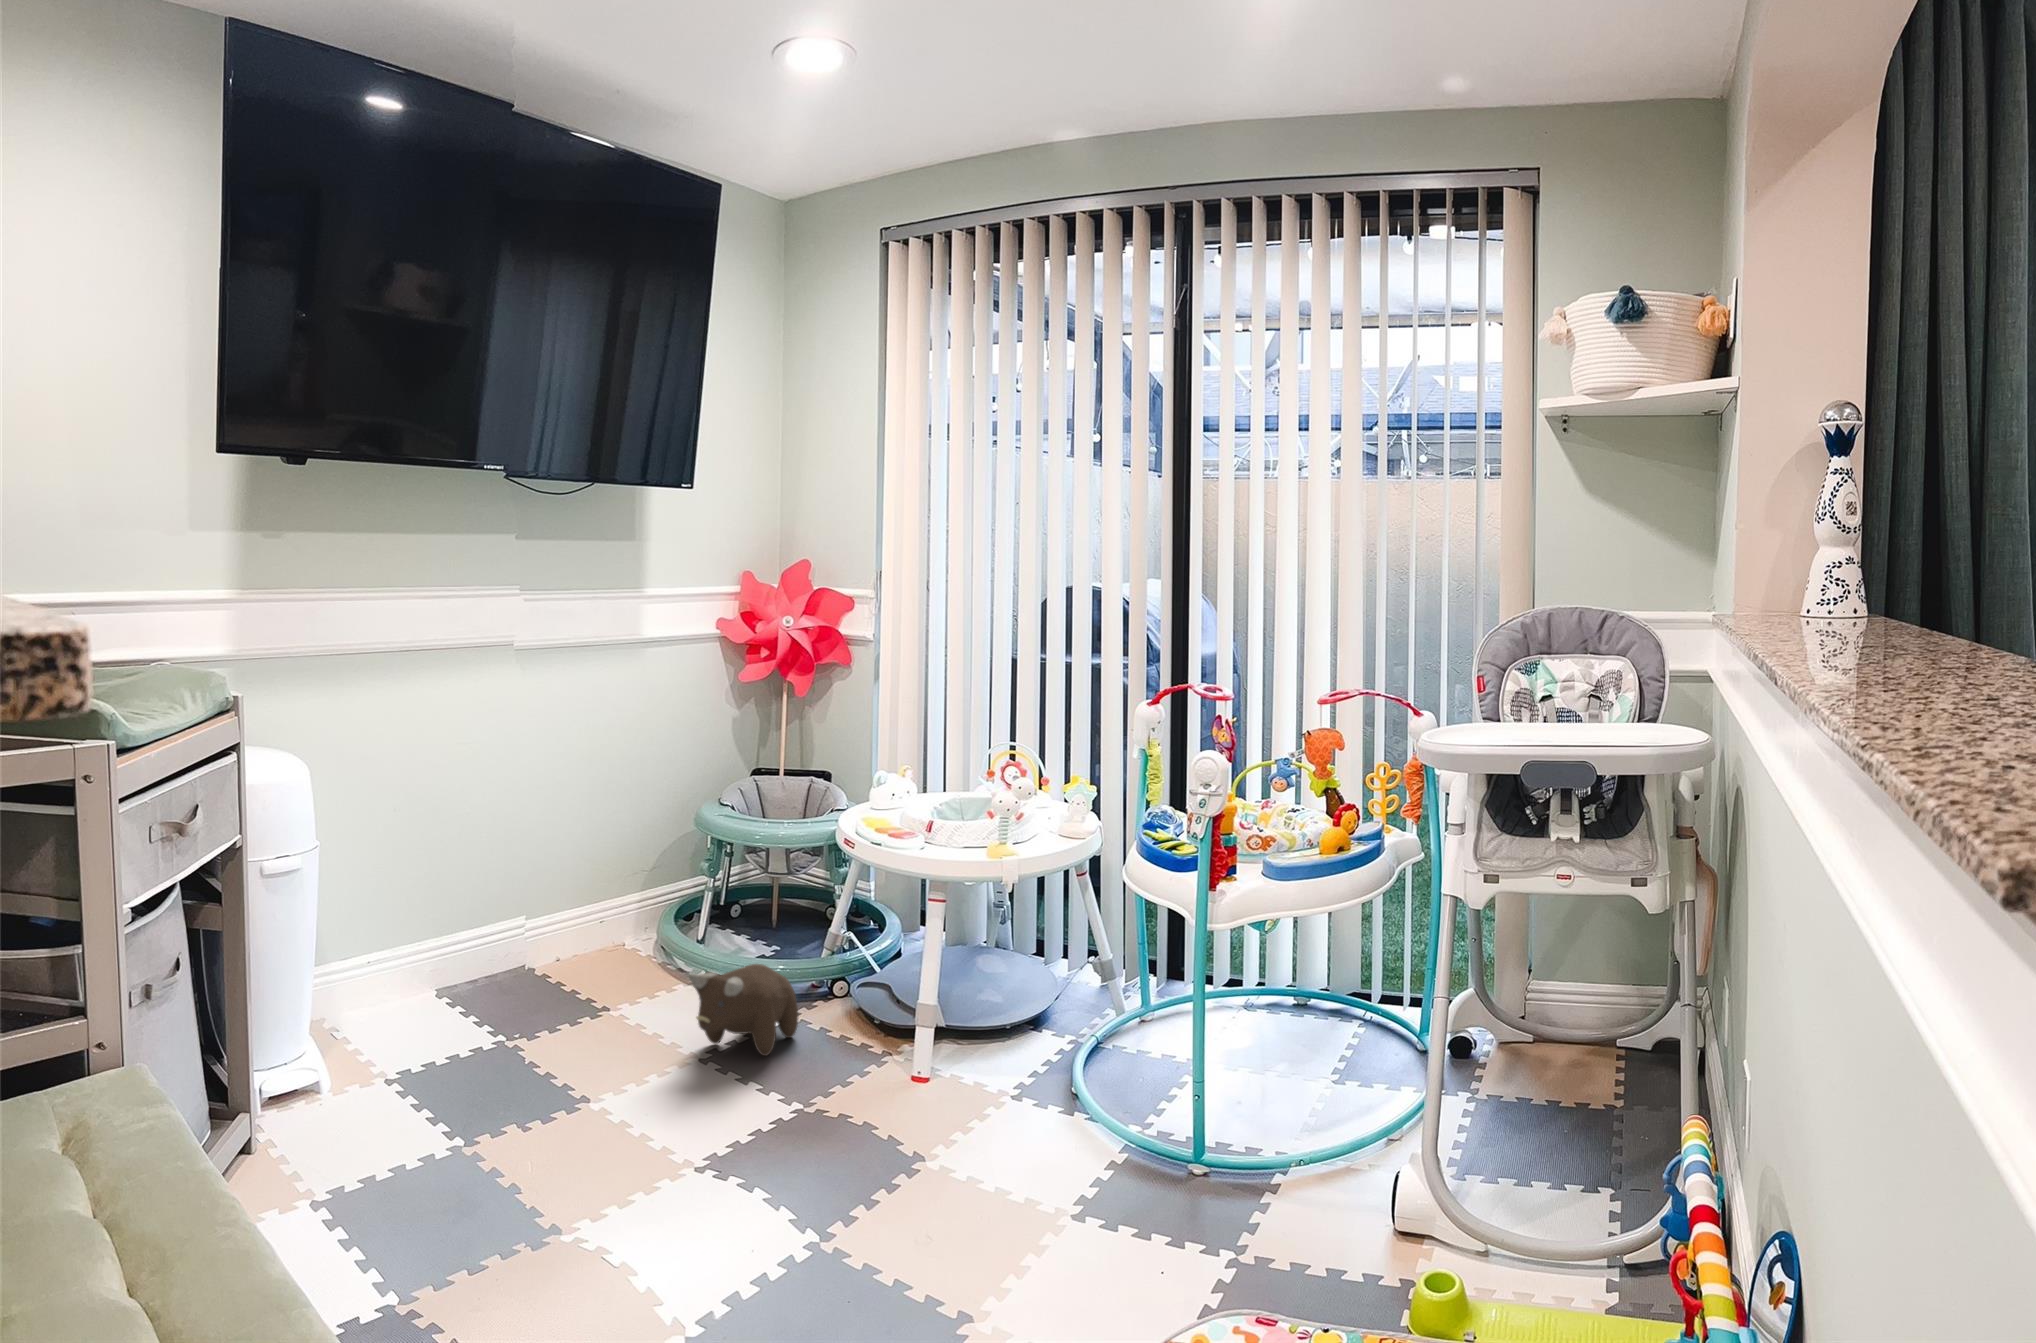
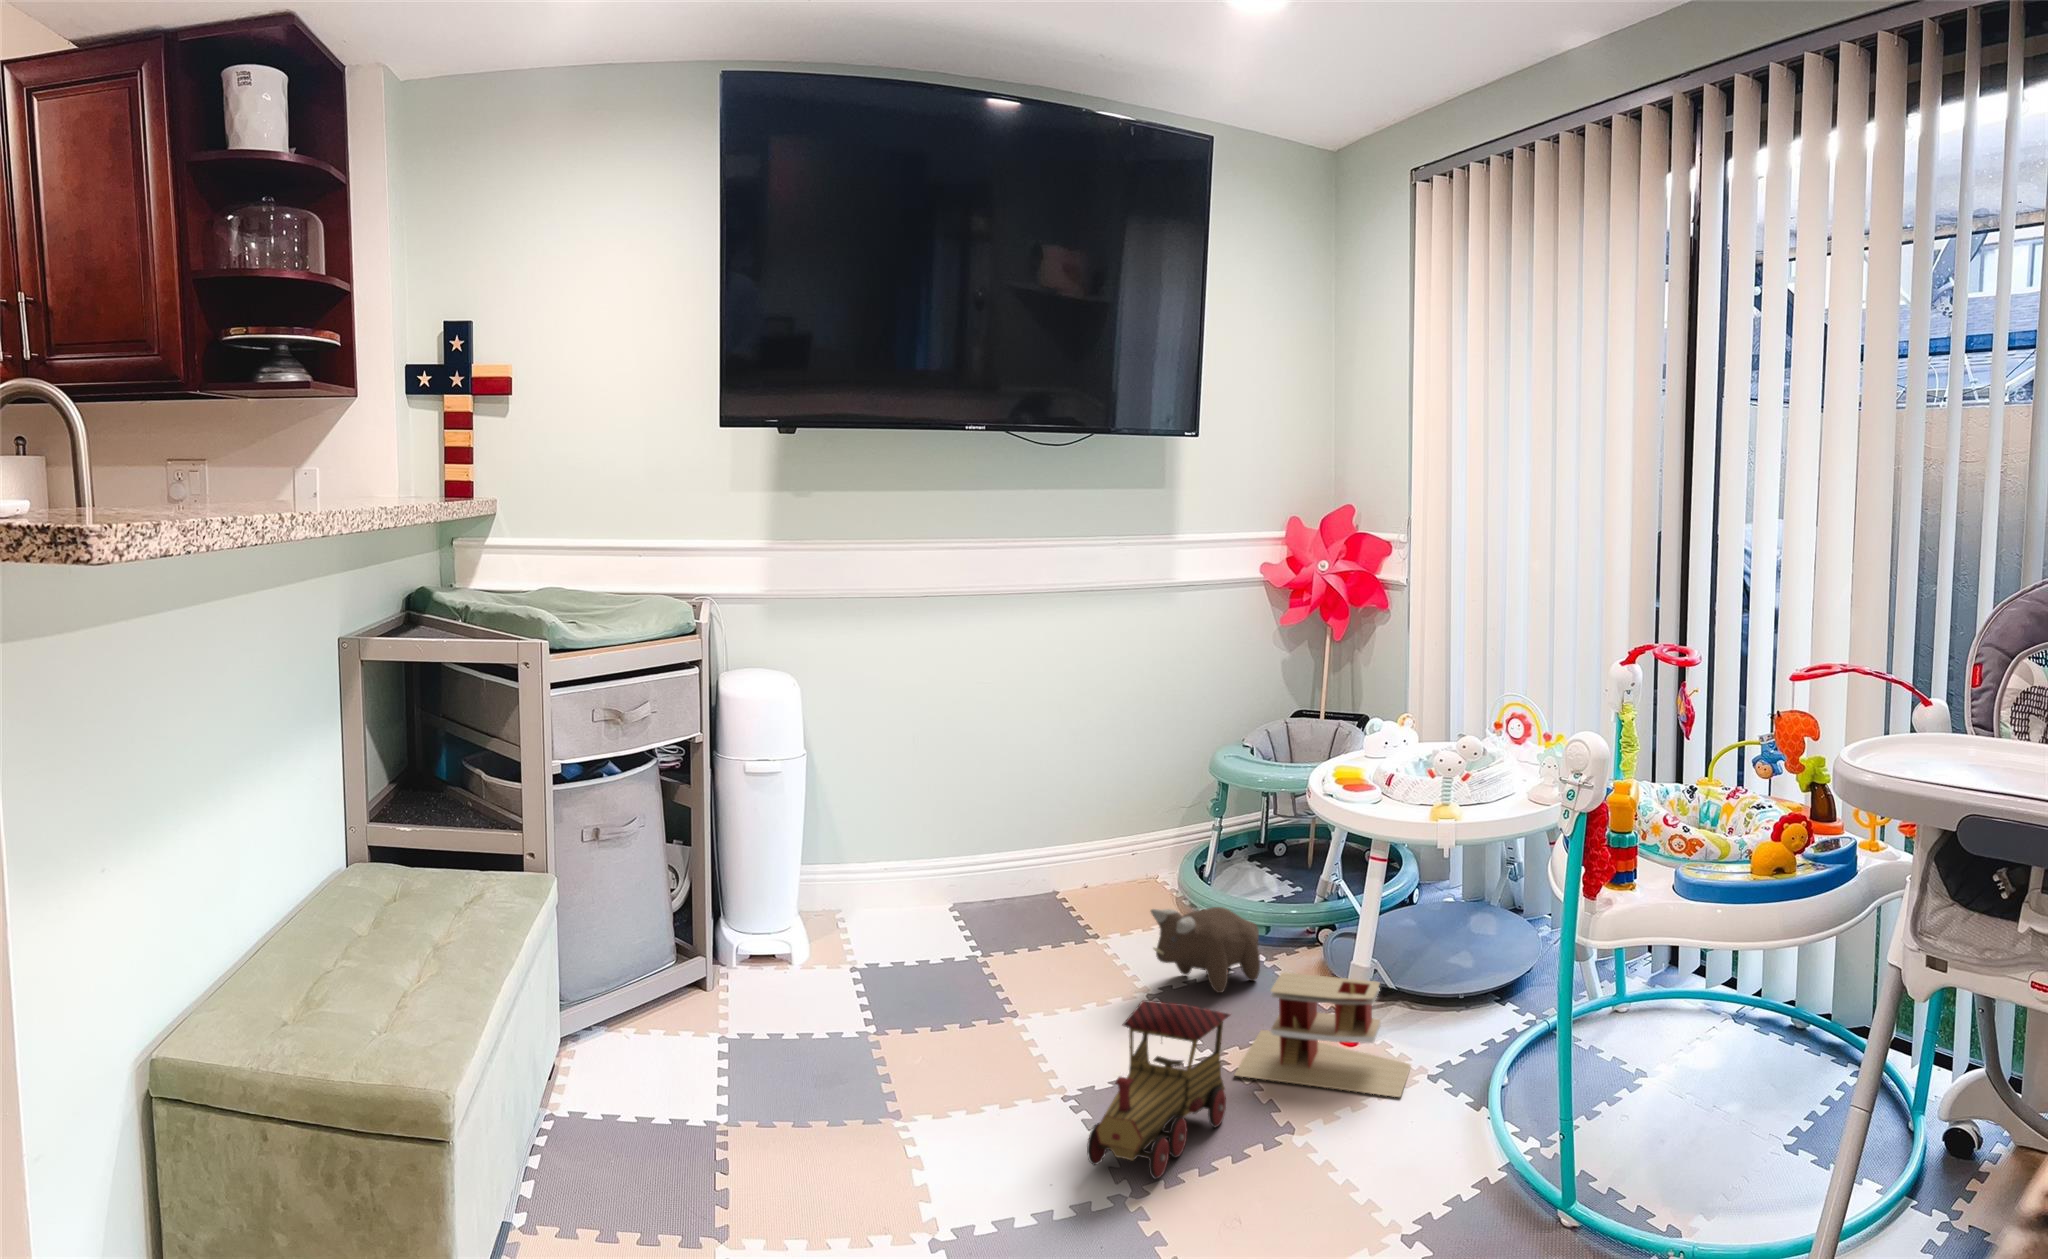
toy house: none [833,1012,1015,1136] -> present [1235,972,1411,1097]
toy train: none [756,1064,870,1272] -> present [1087,1000,1230,1180]

